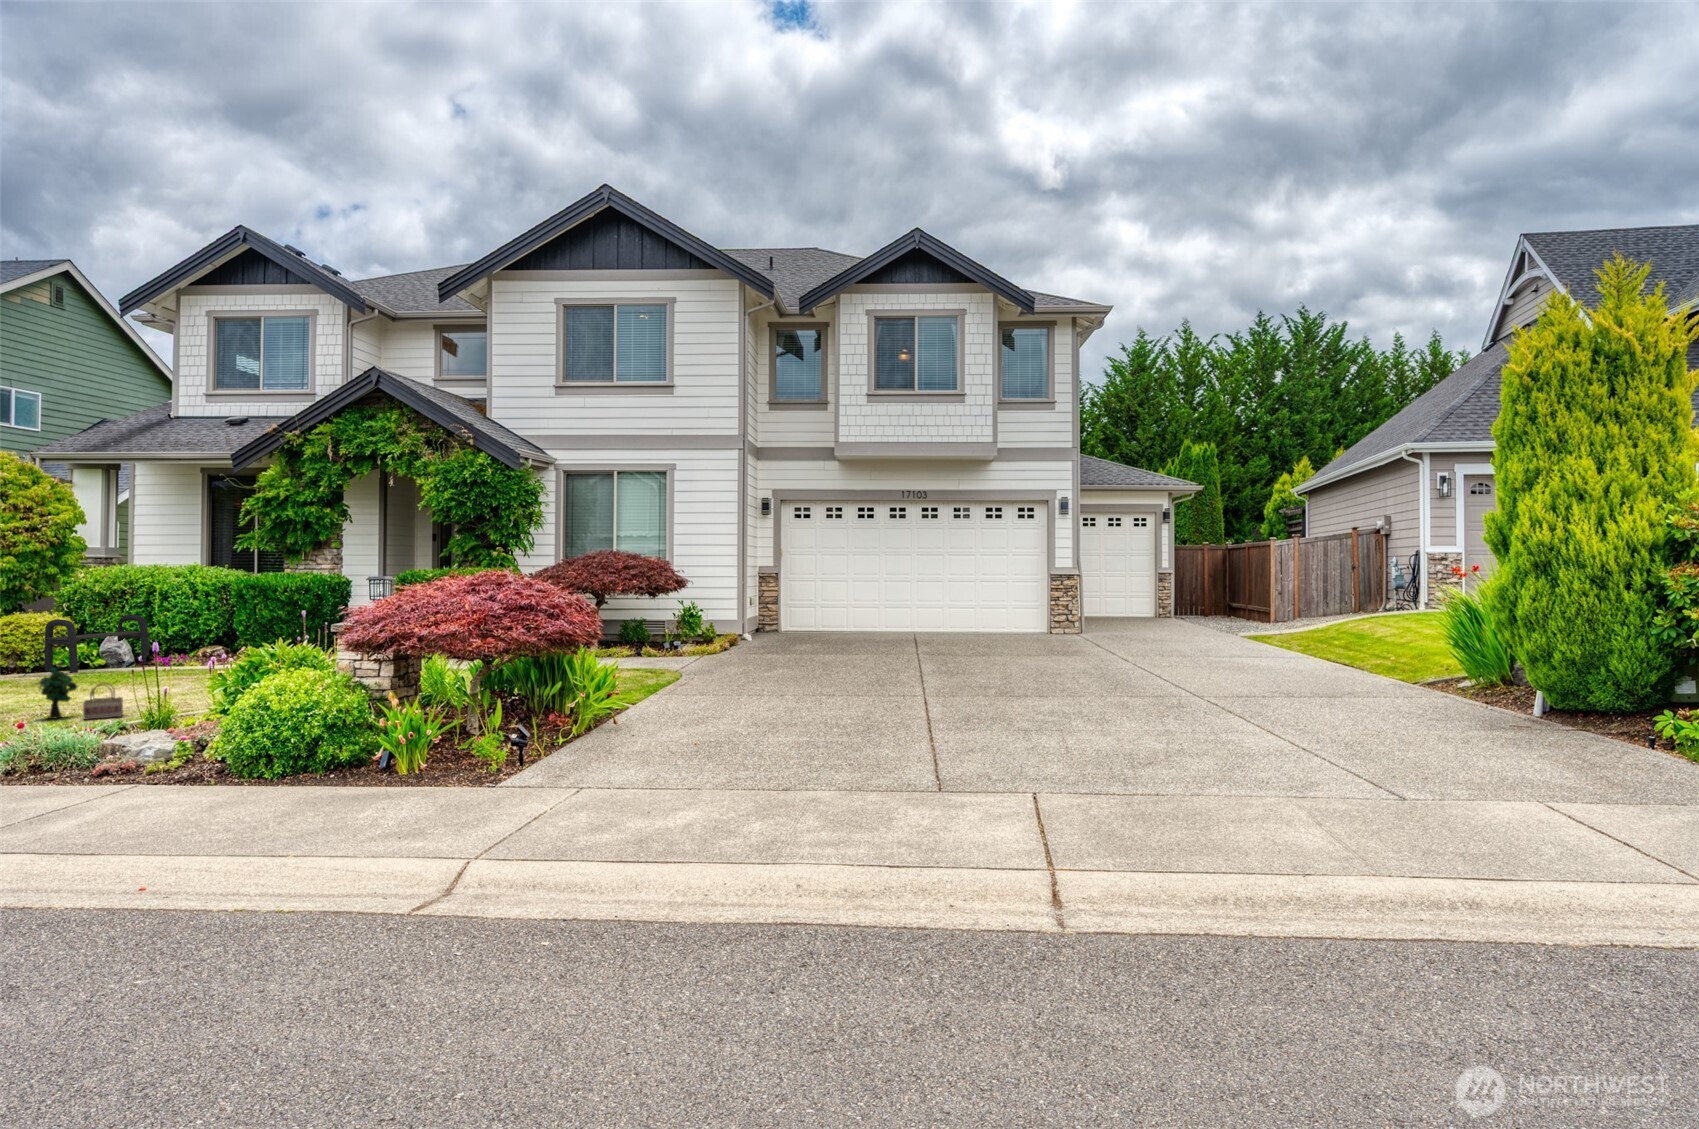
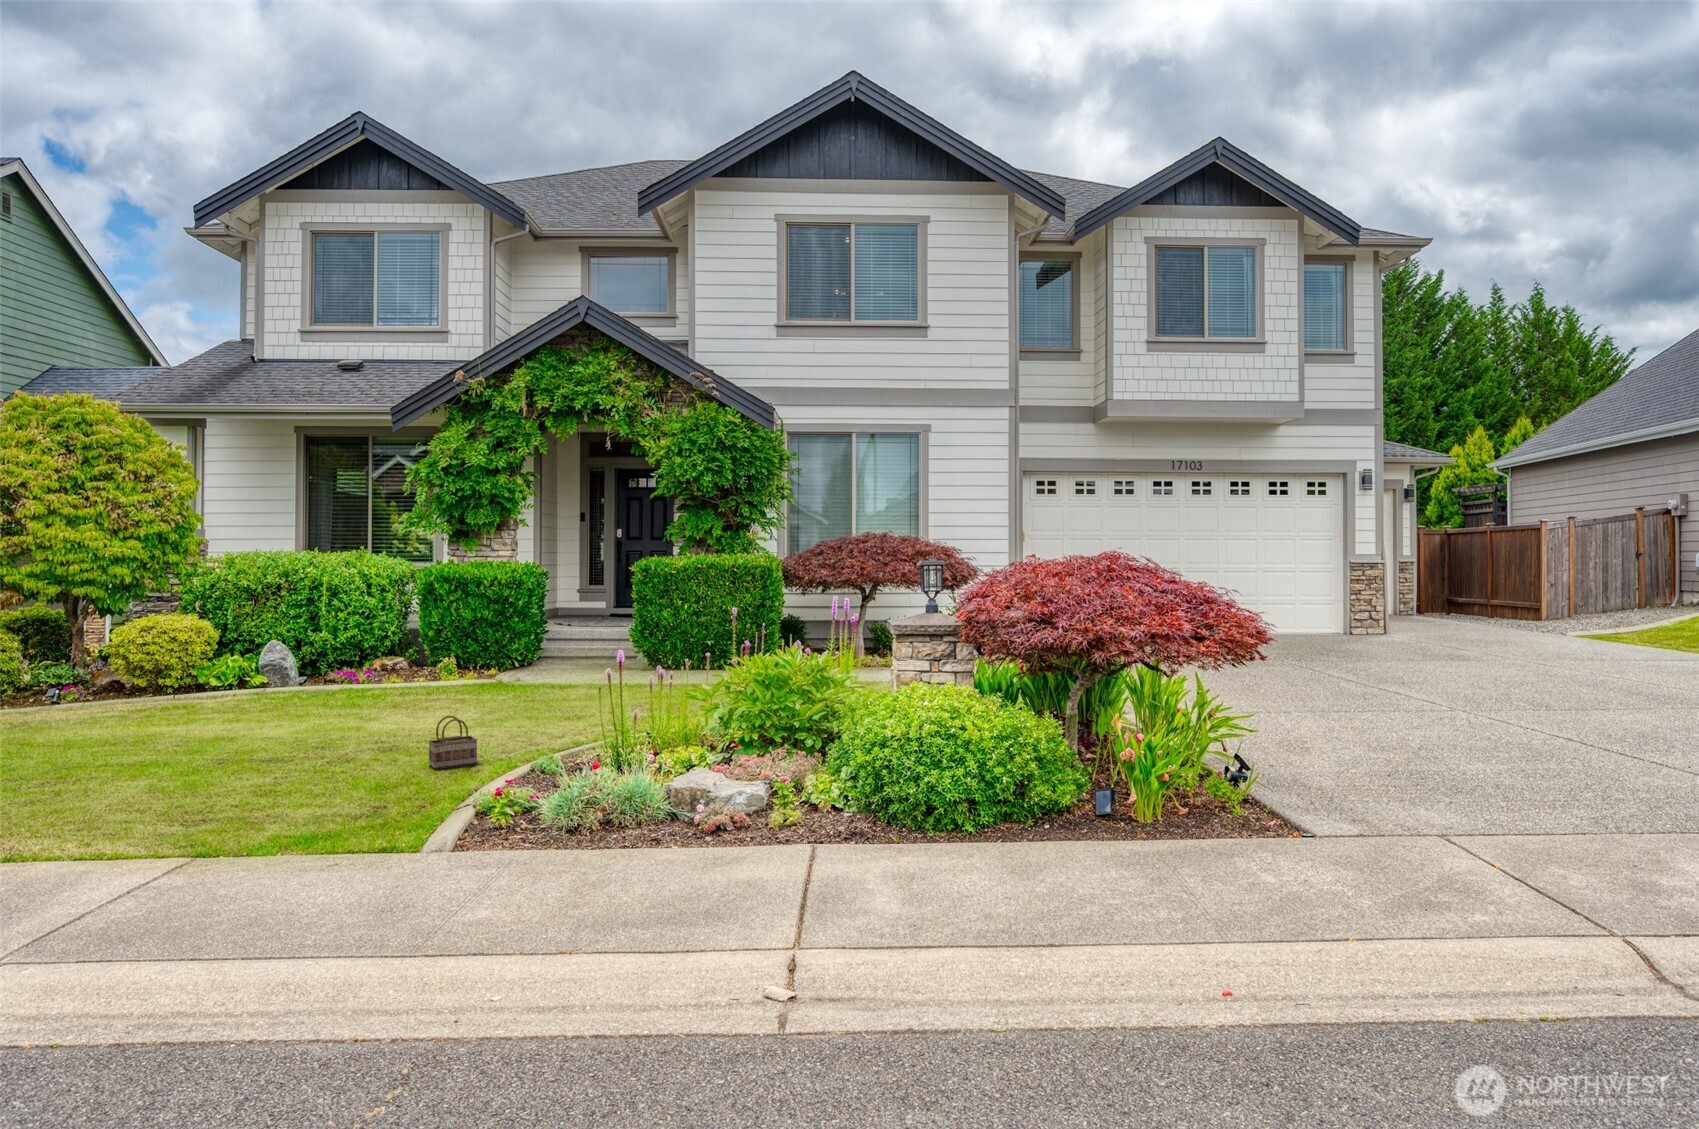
bench: present [45,614,149,673] -> none [195,615,317,695]
decorative plant: present [39,662,77,719] -> none [357,686,410,768]

